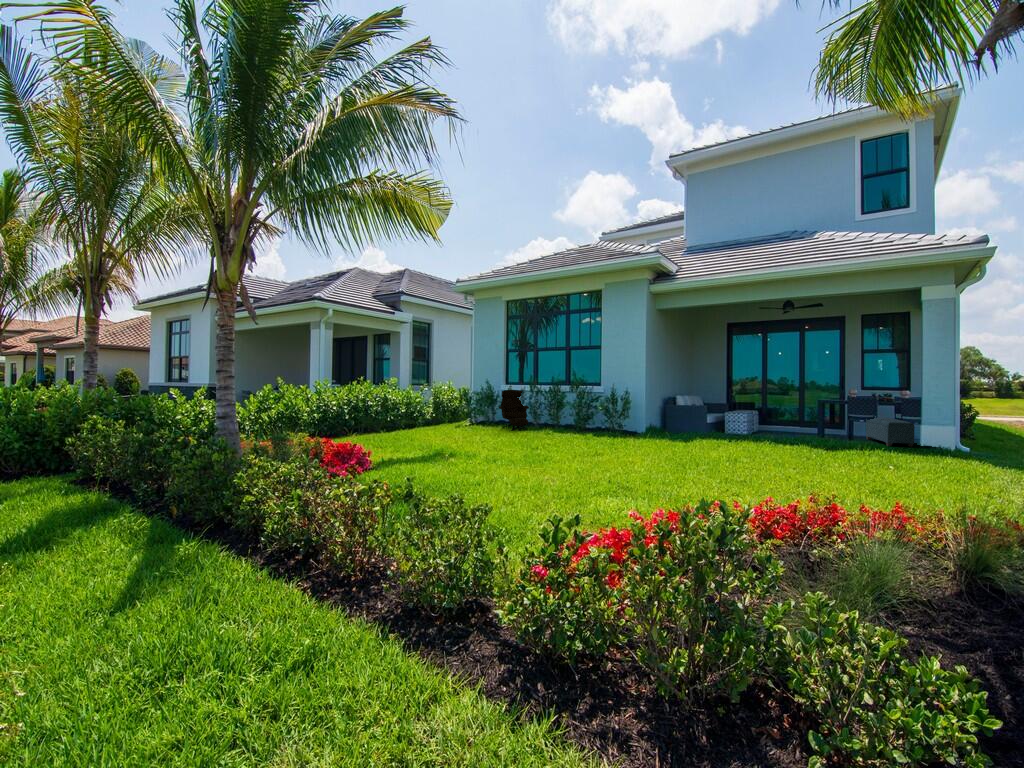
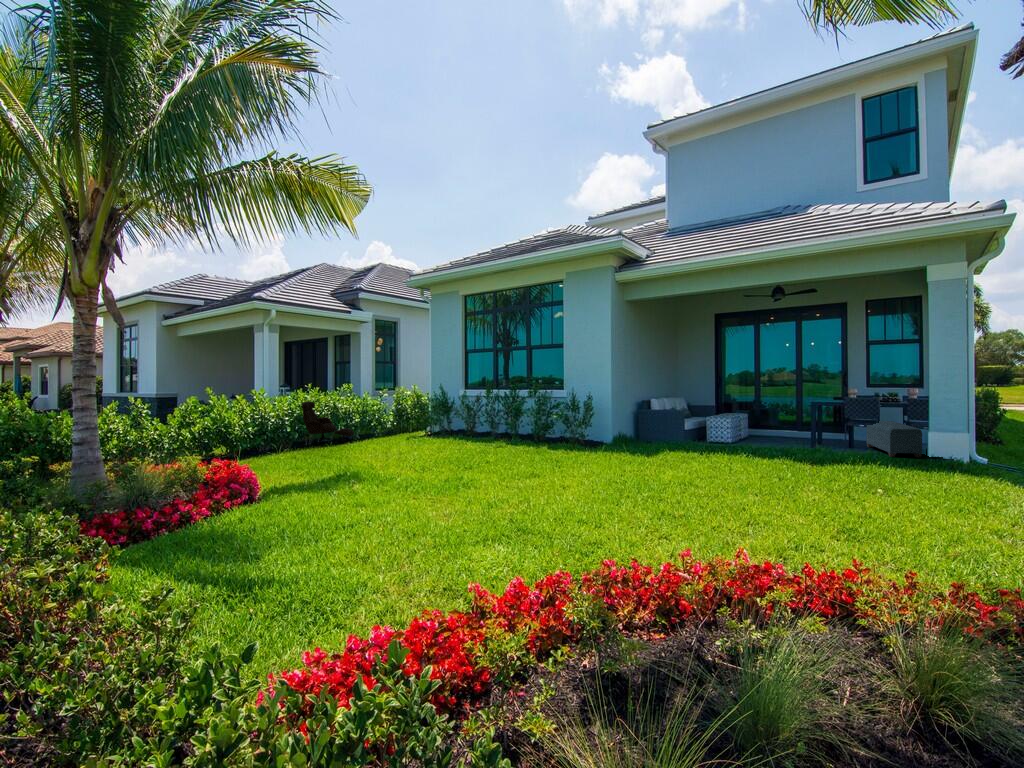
lounge chair: present [499,390,529,431] -> present [302,401,354,444]

